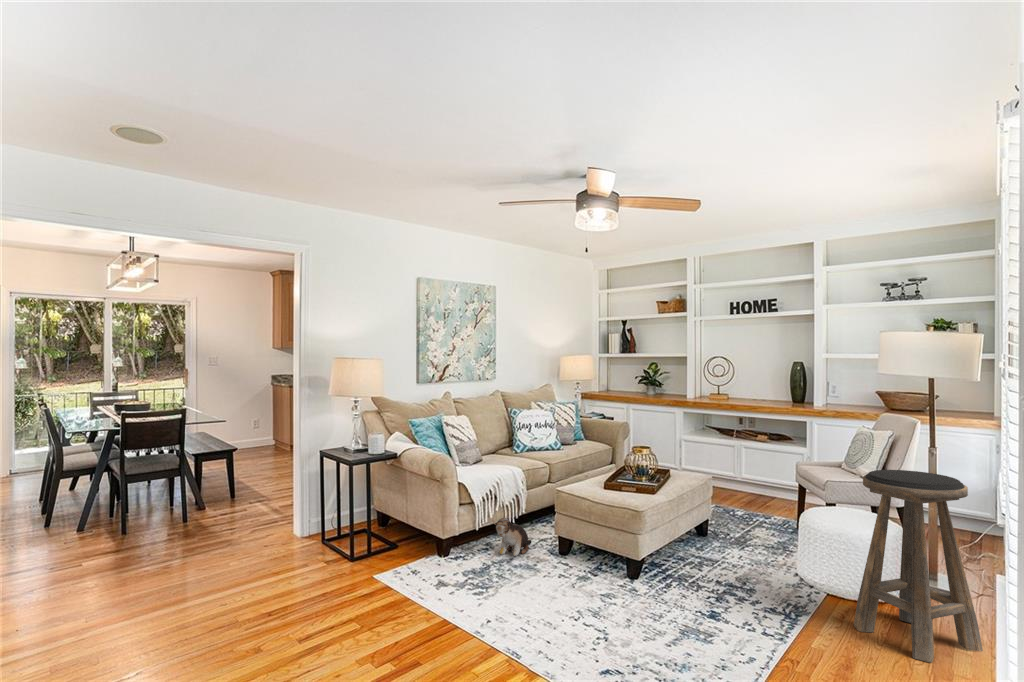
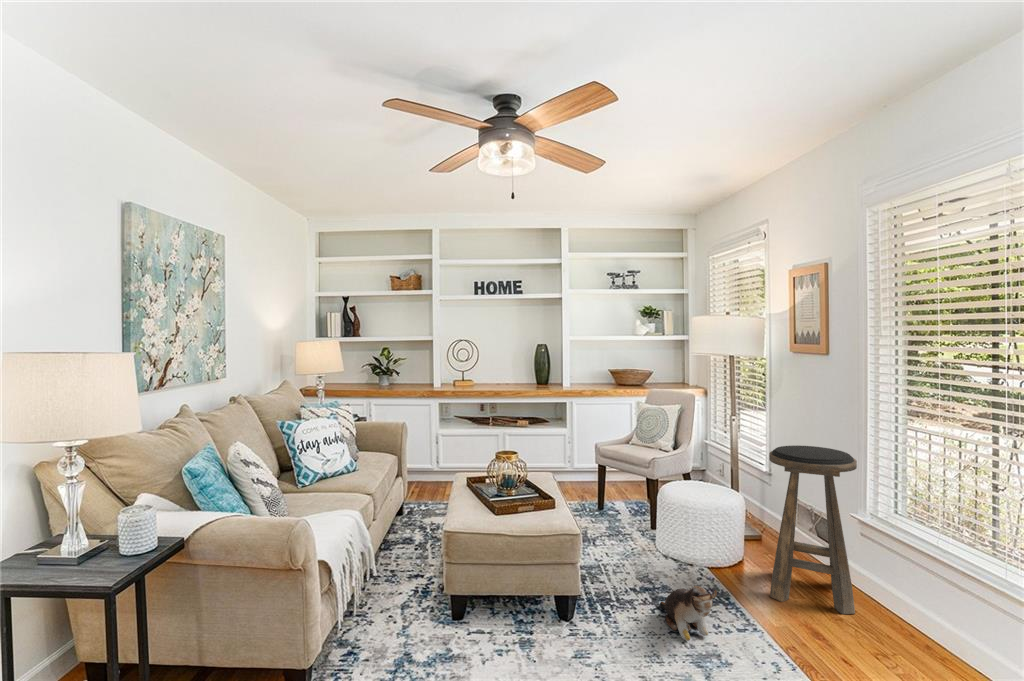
plush toy: present [492,518,532,556] -> present [660,586,717,641]

